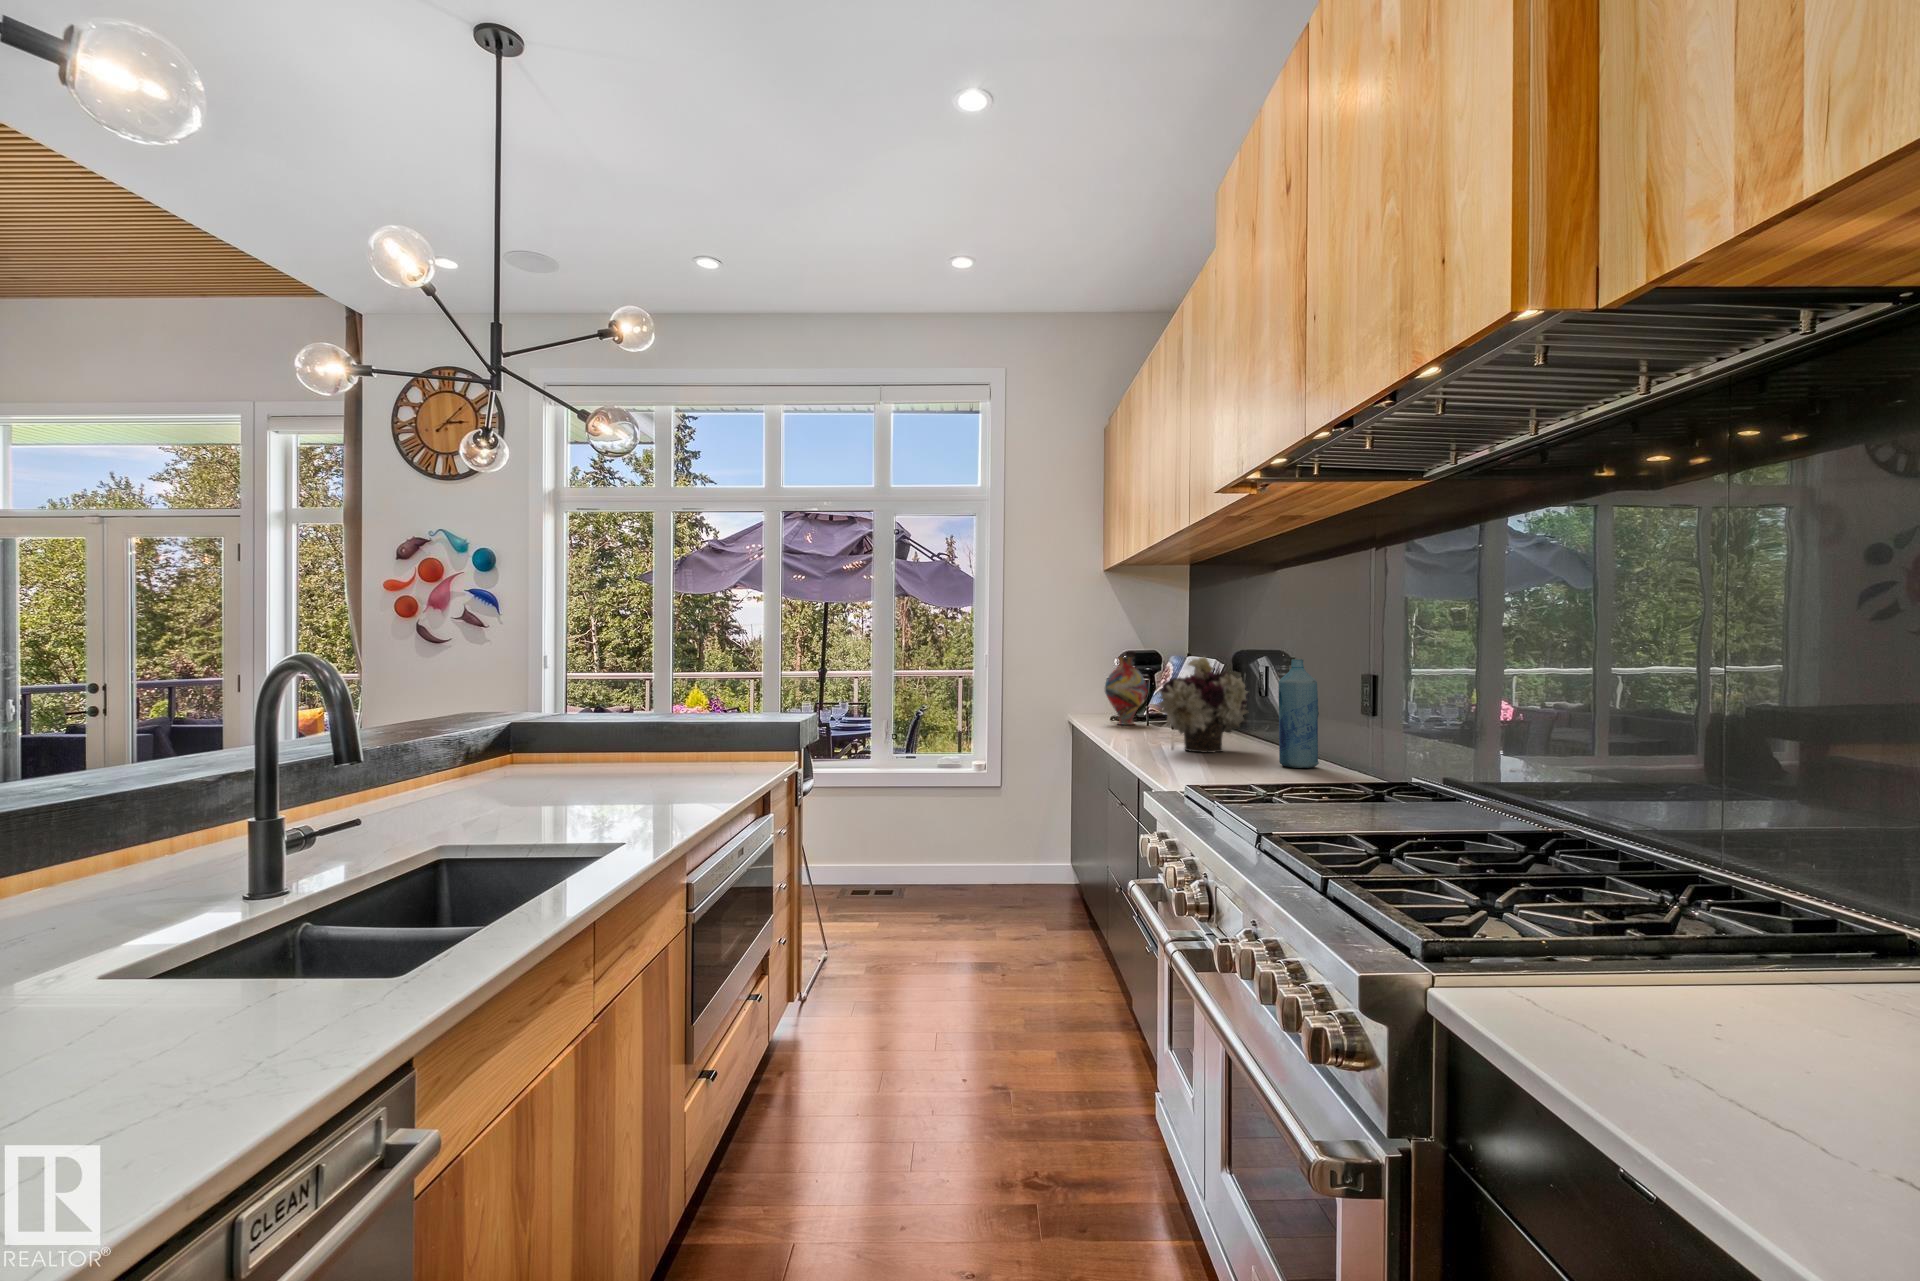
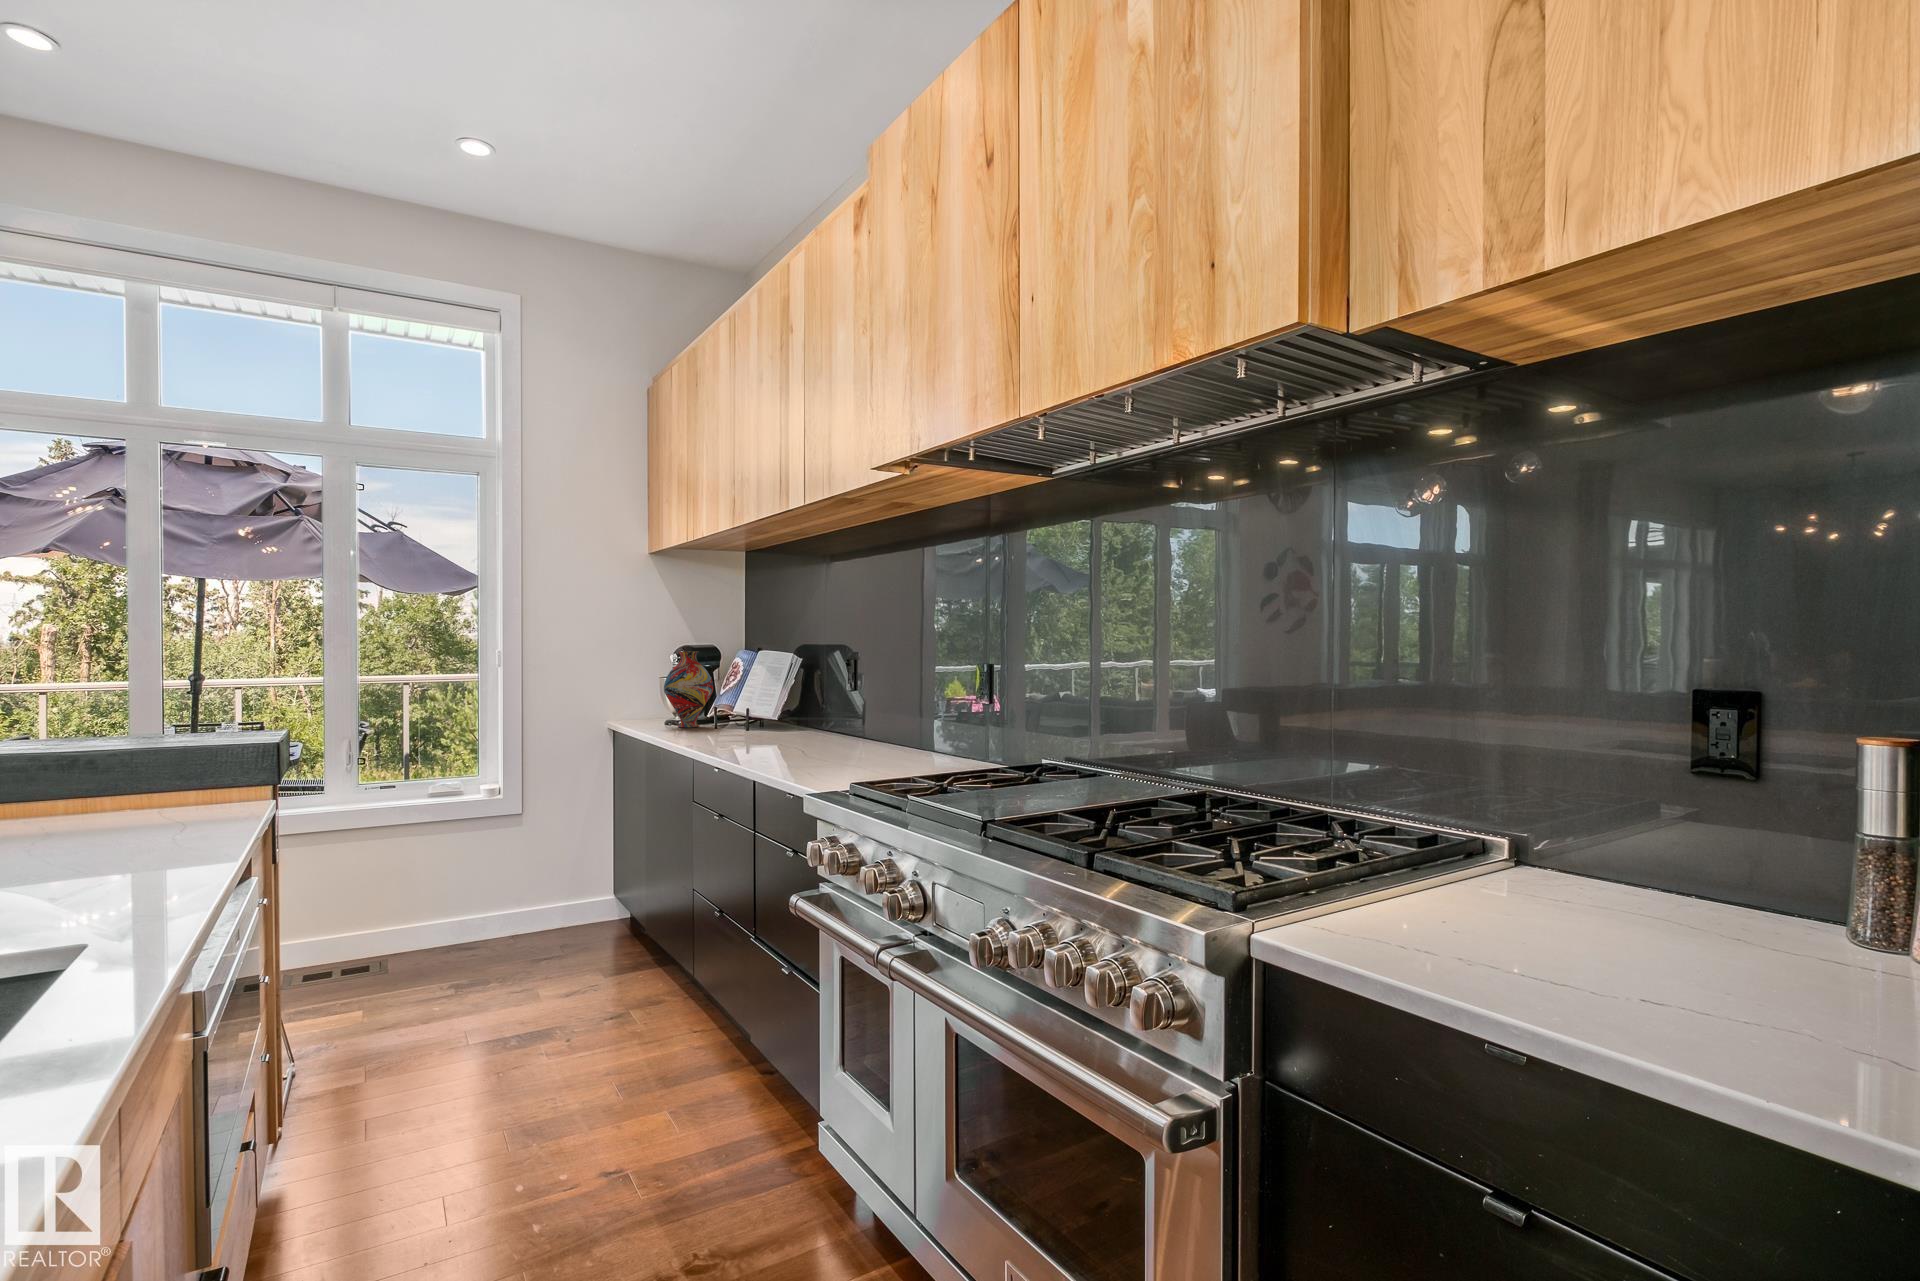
flower arrangement: present [1157,657,1248,753] -> none [762,648,853,750]
bottle: present [1279,659,1319,768] -> none [899,648,936,757]

